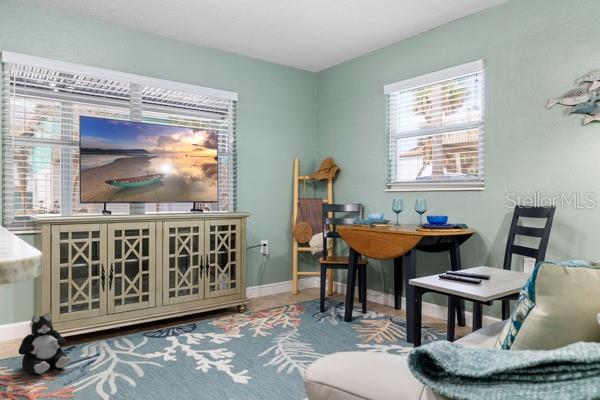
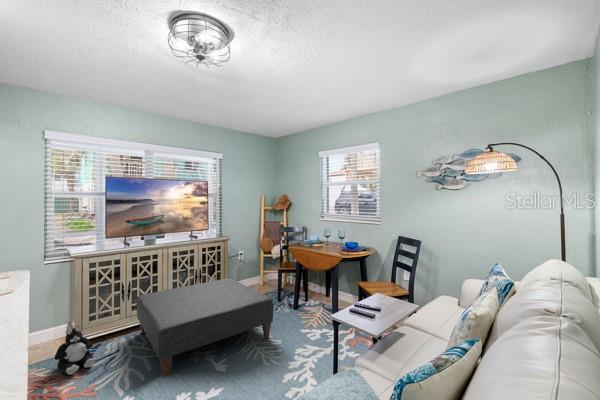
ottoman: none [120,272,316,383] -> present [136,278,273,377]

